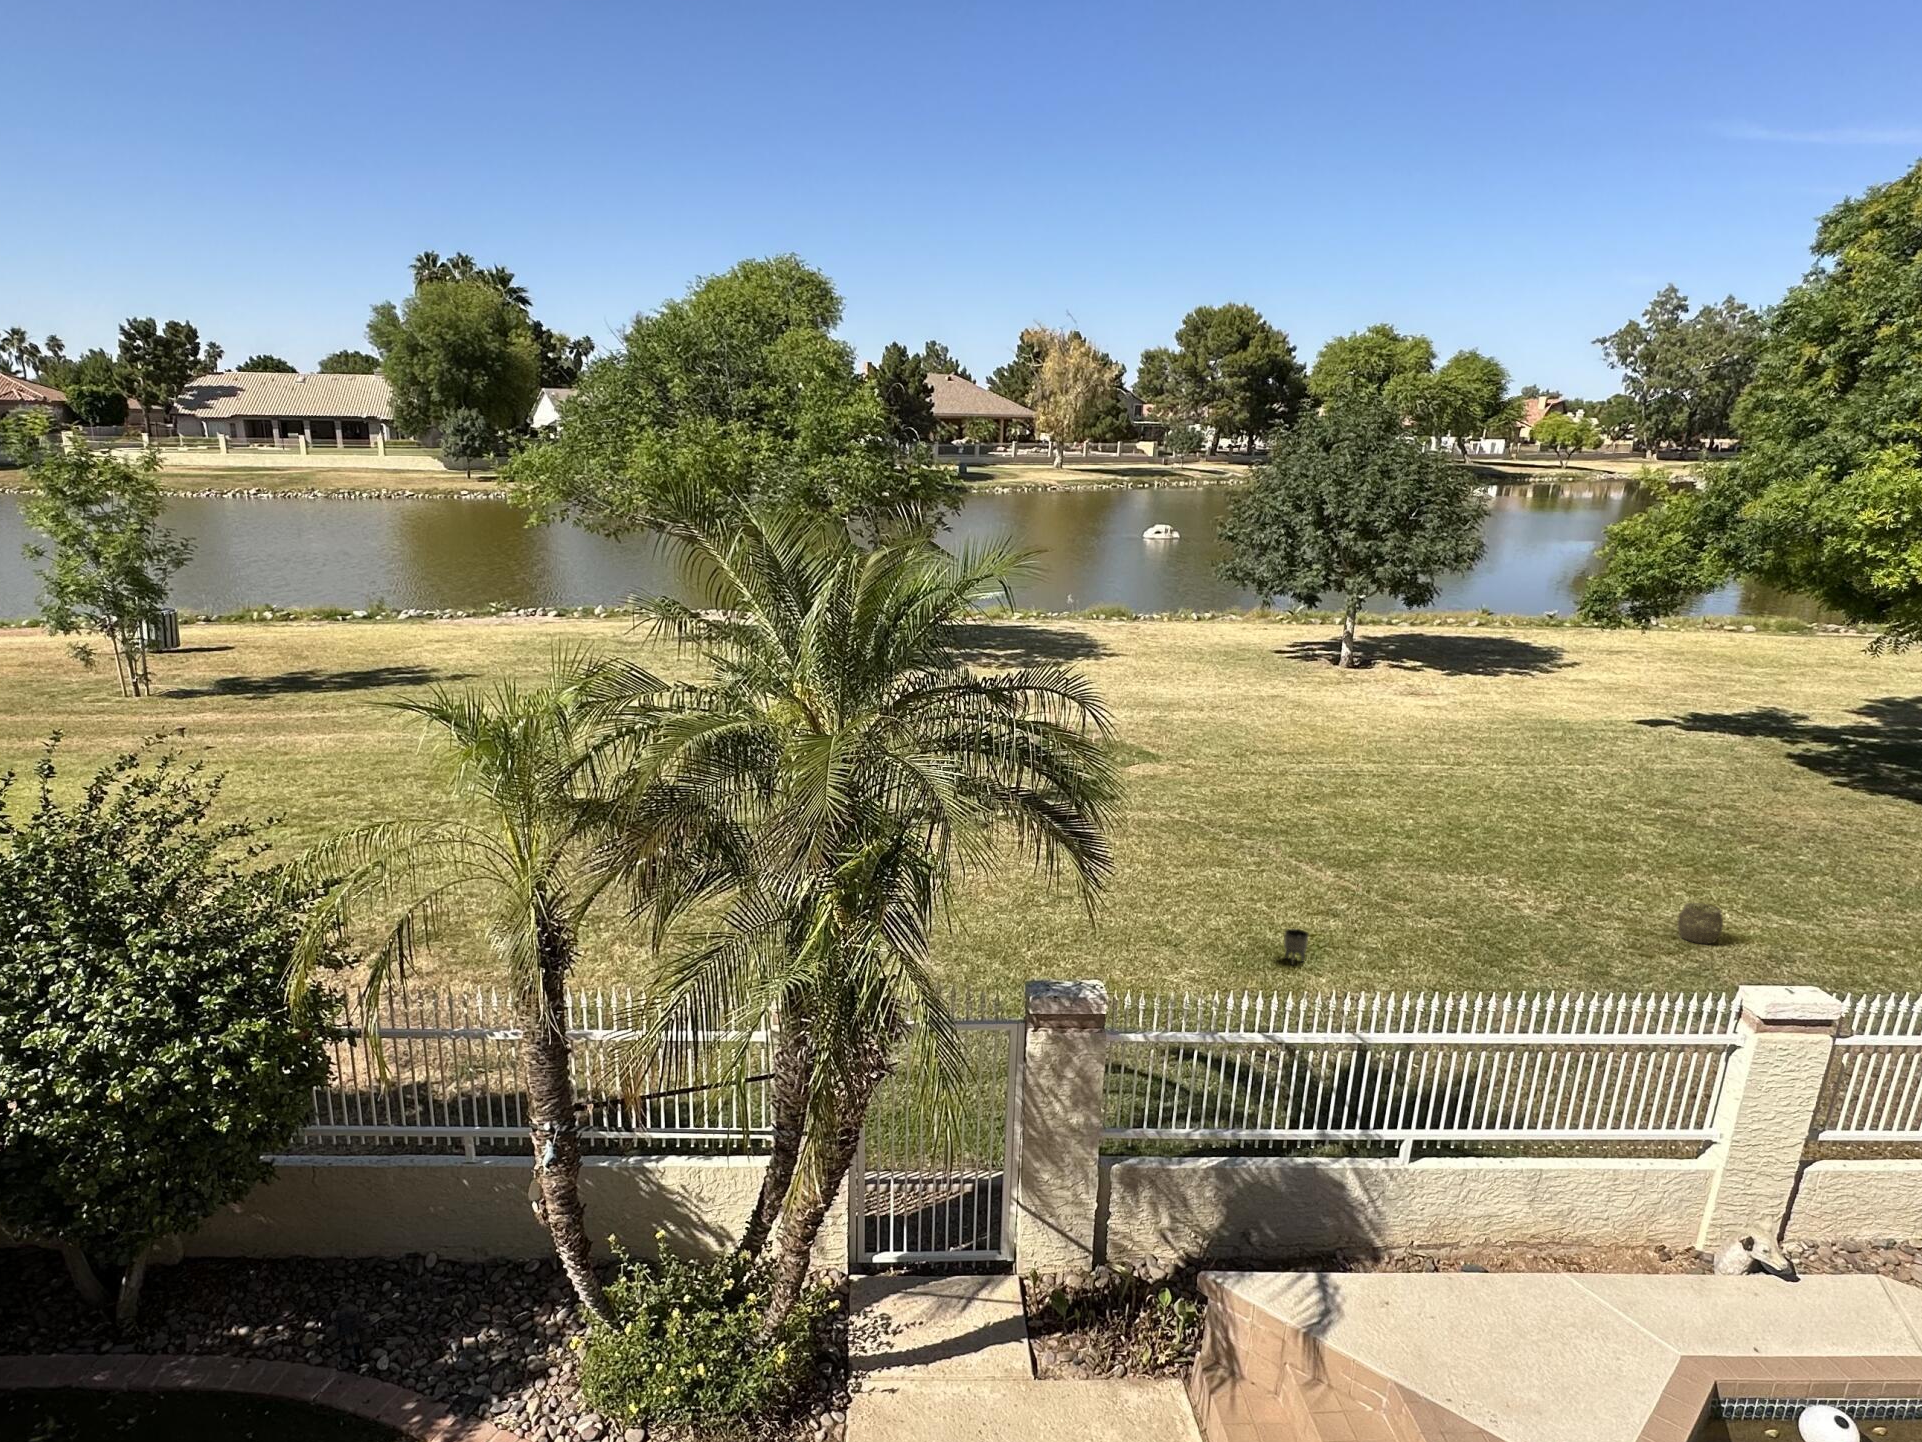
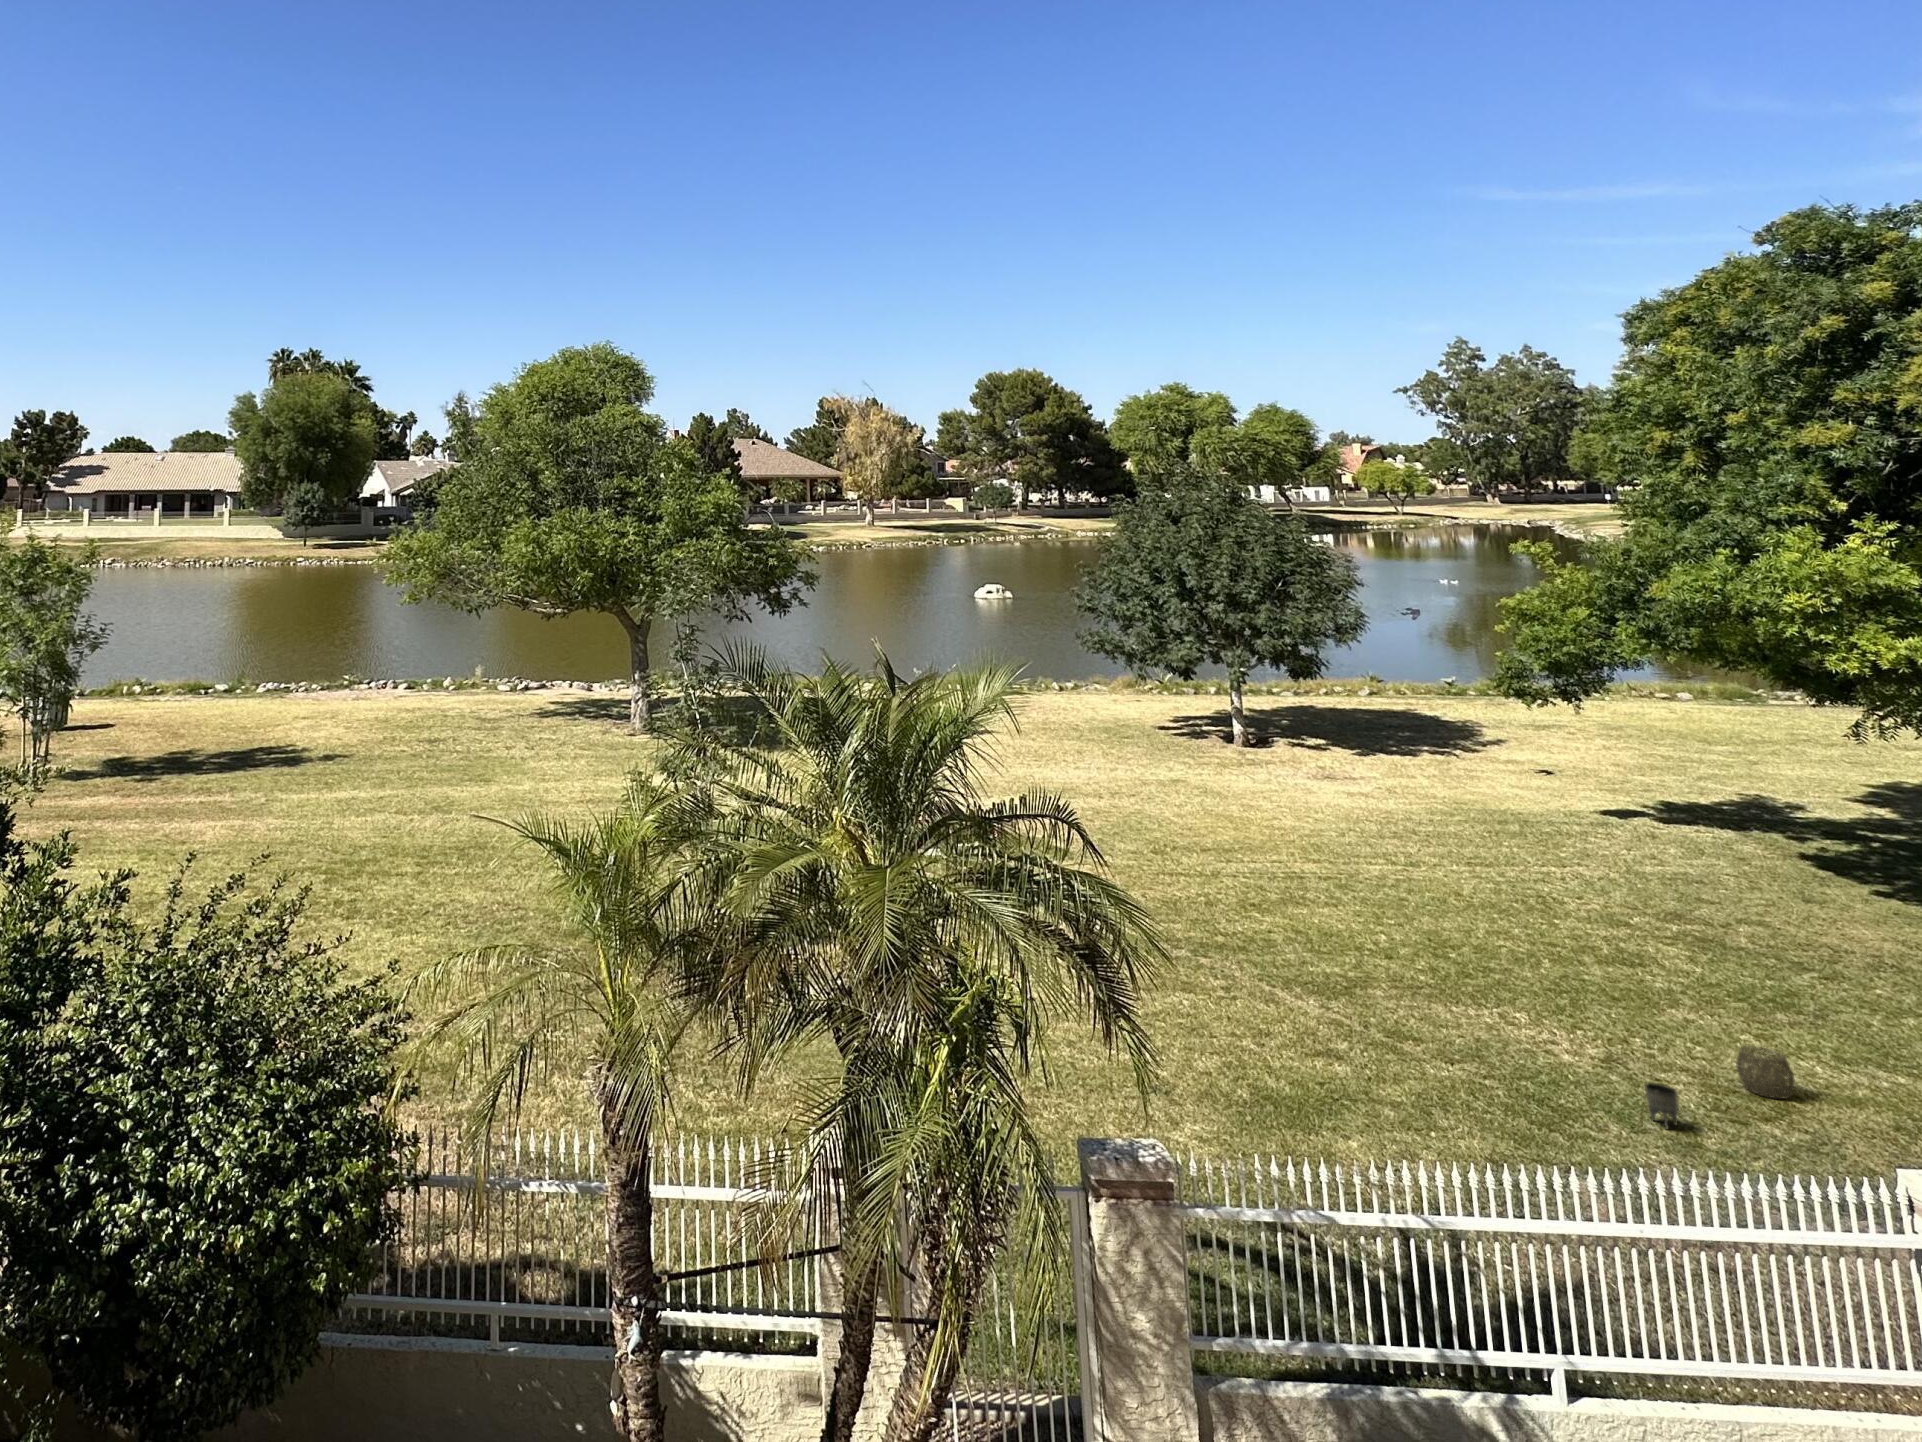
planter: present [1284,929,1309,965] -> present [1645,1083,1678,1129]

